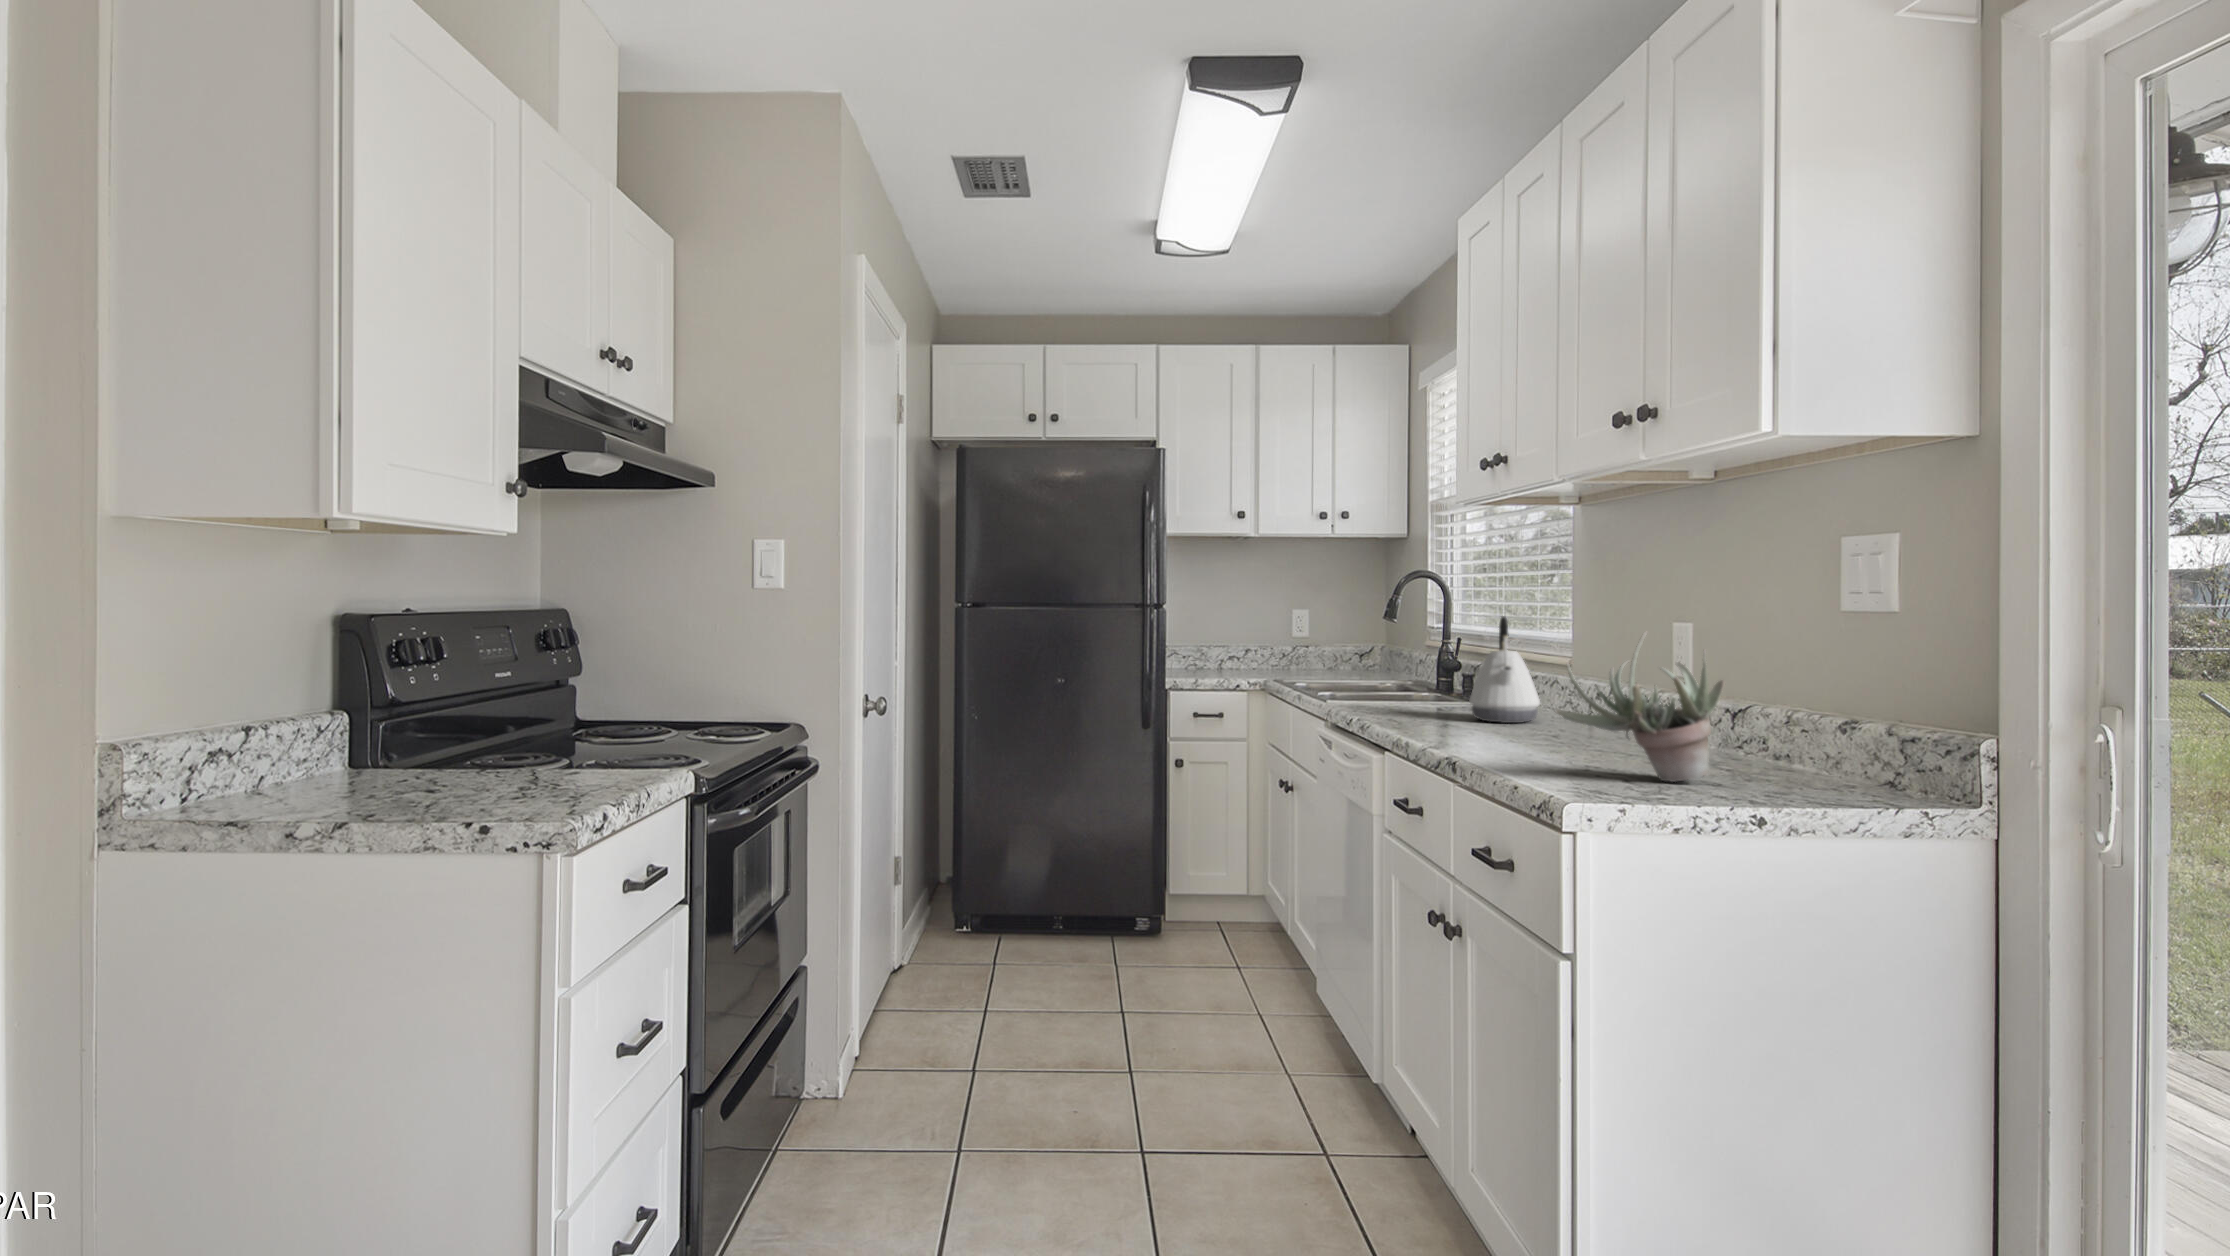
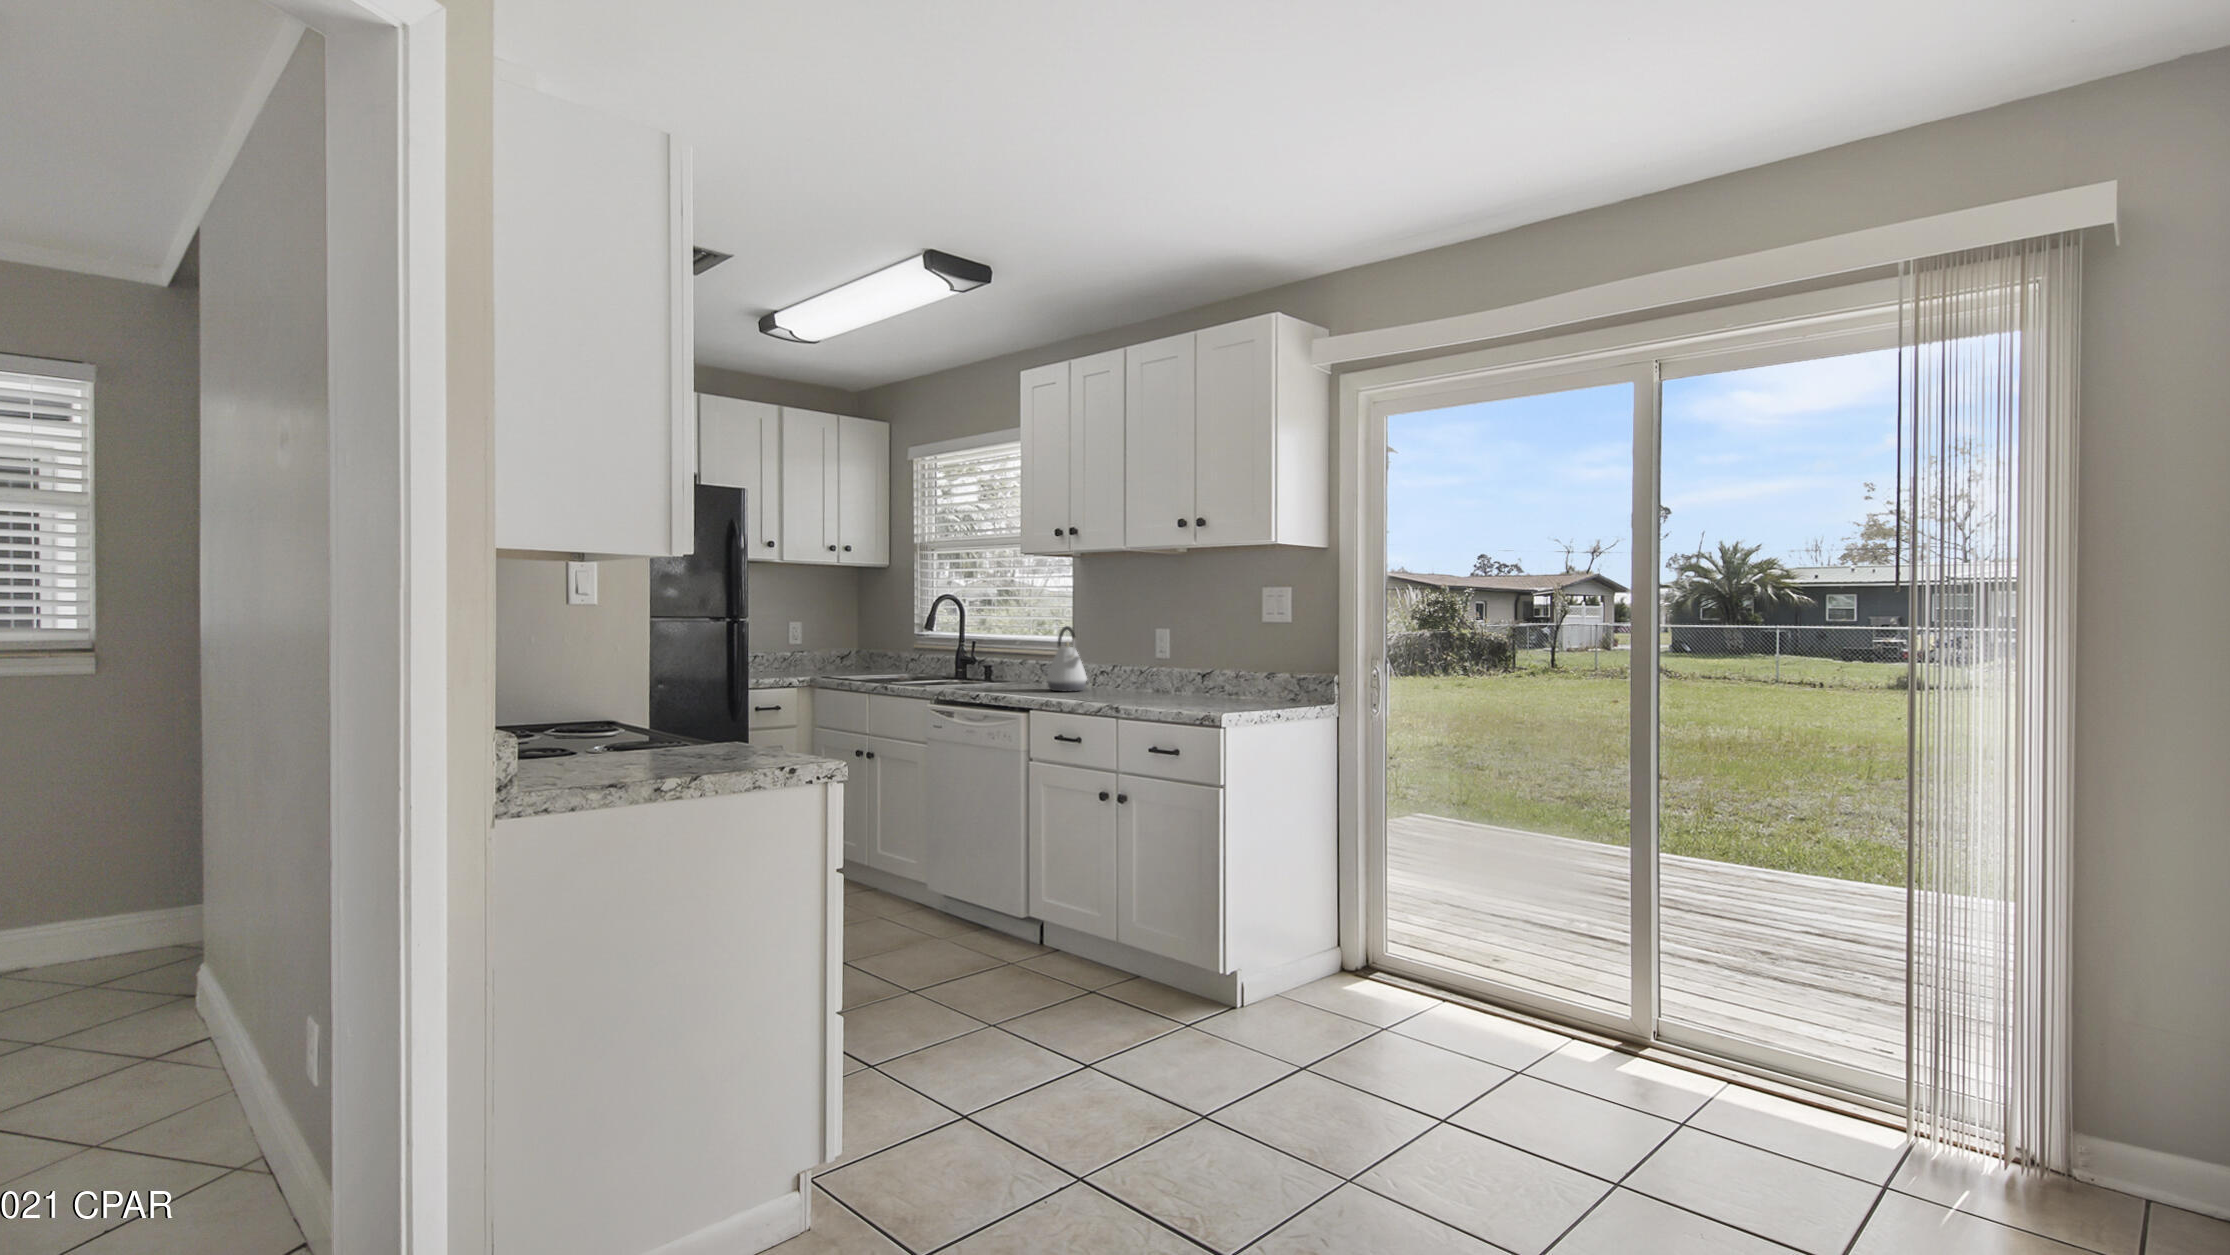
succulent plant: present [1555,632,1725,782] -> none [1175,632,1245,707]

